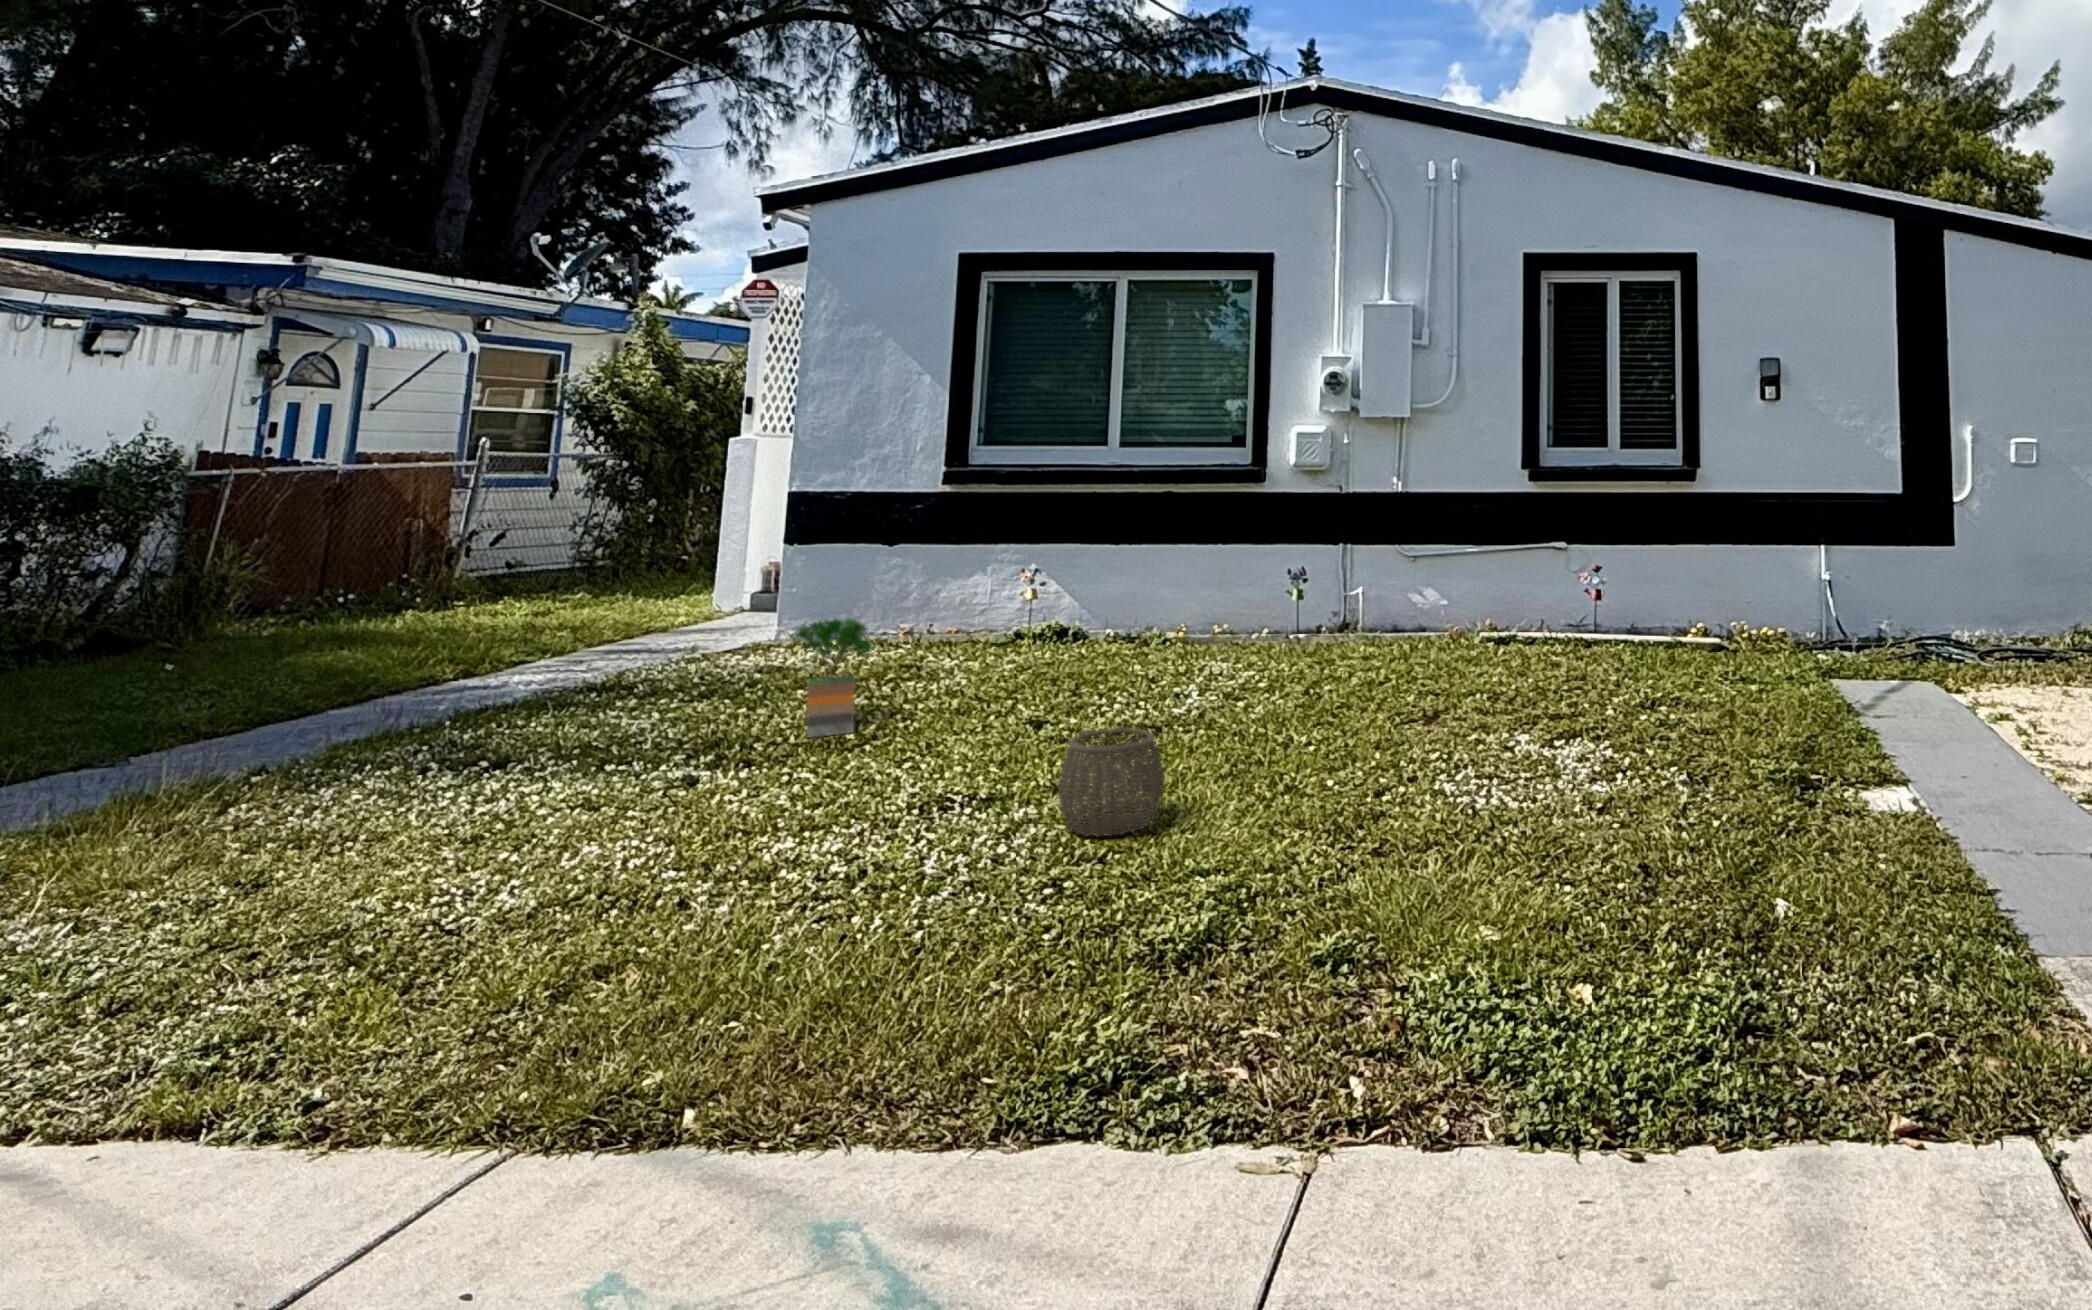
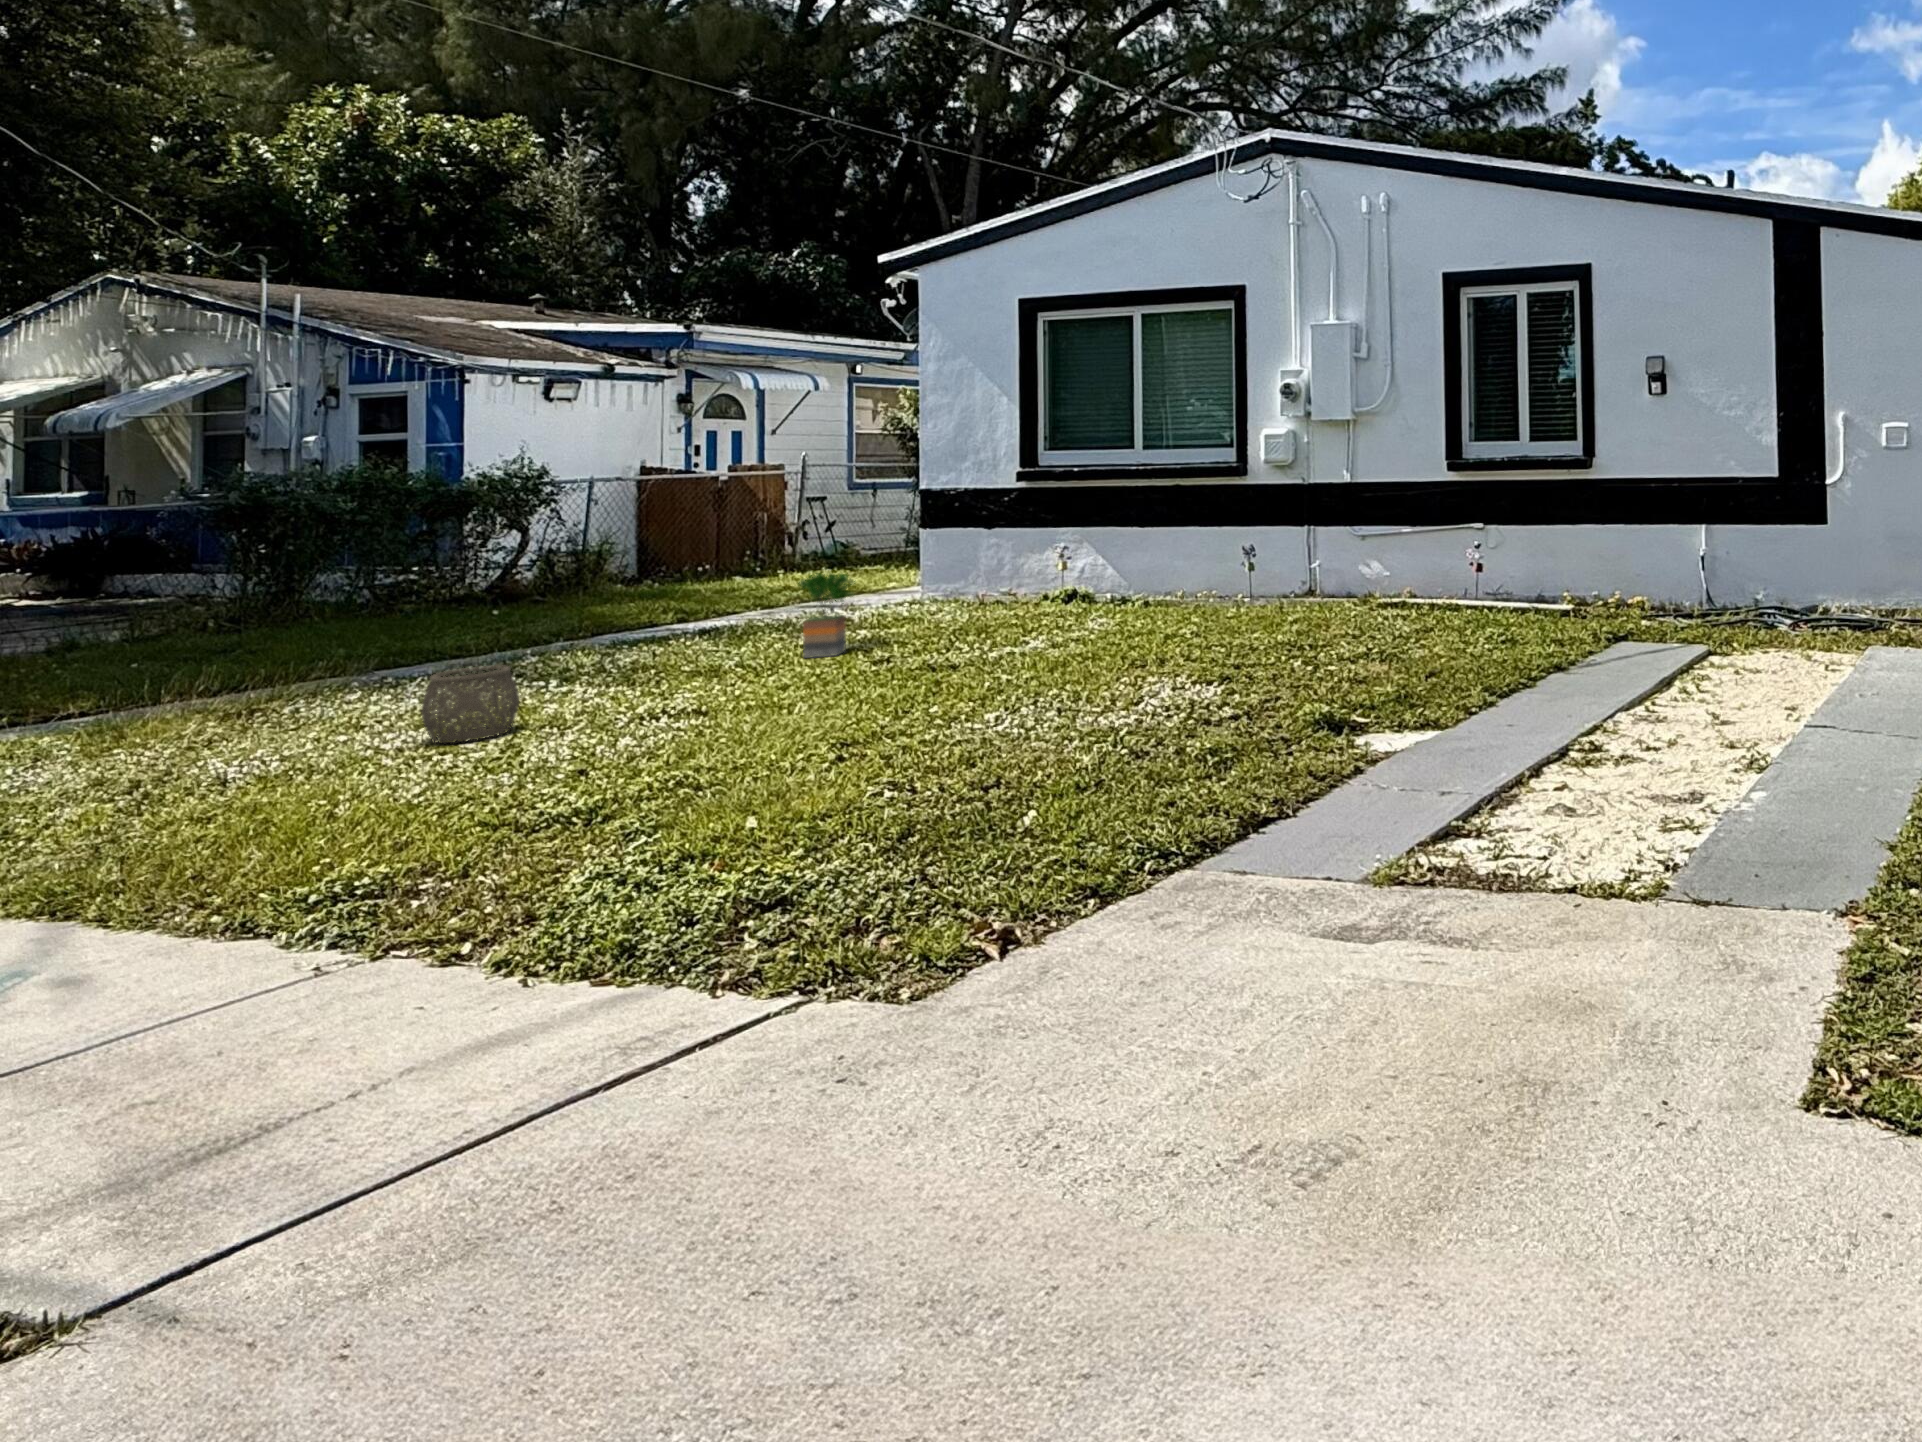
woven basket: present [1058,728,1164,837] -> present [421,665,519,743]

